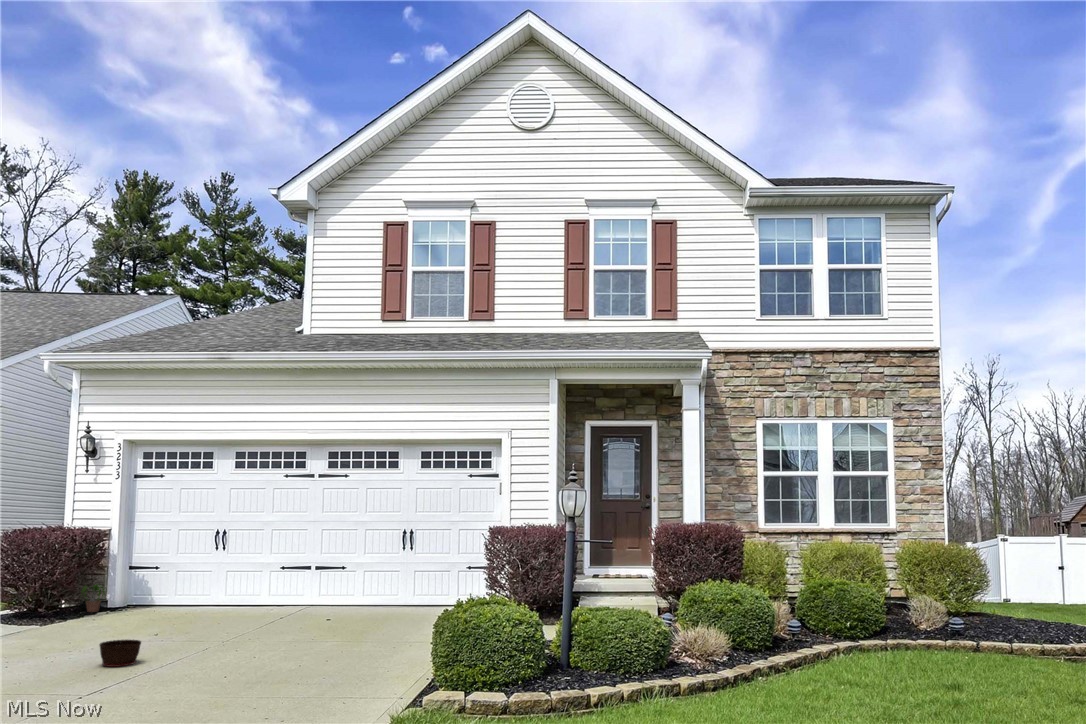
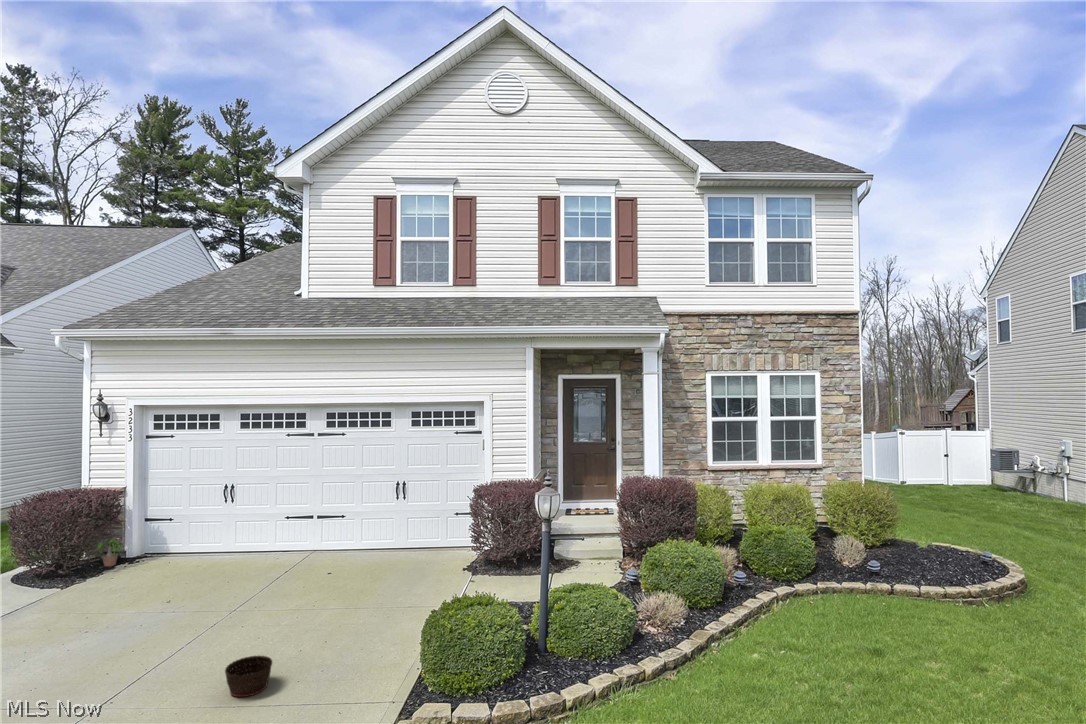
basket: present [99,640,141,667] -> present [225,656,272,697]

